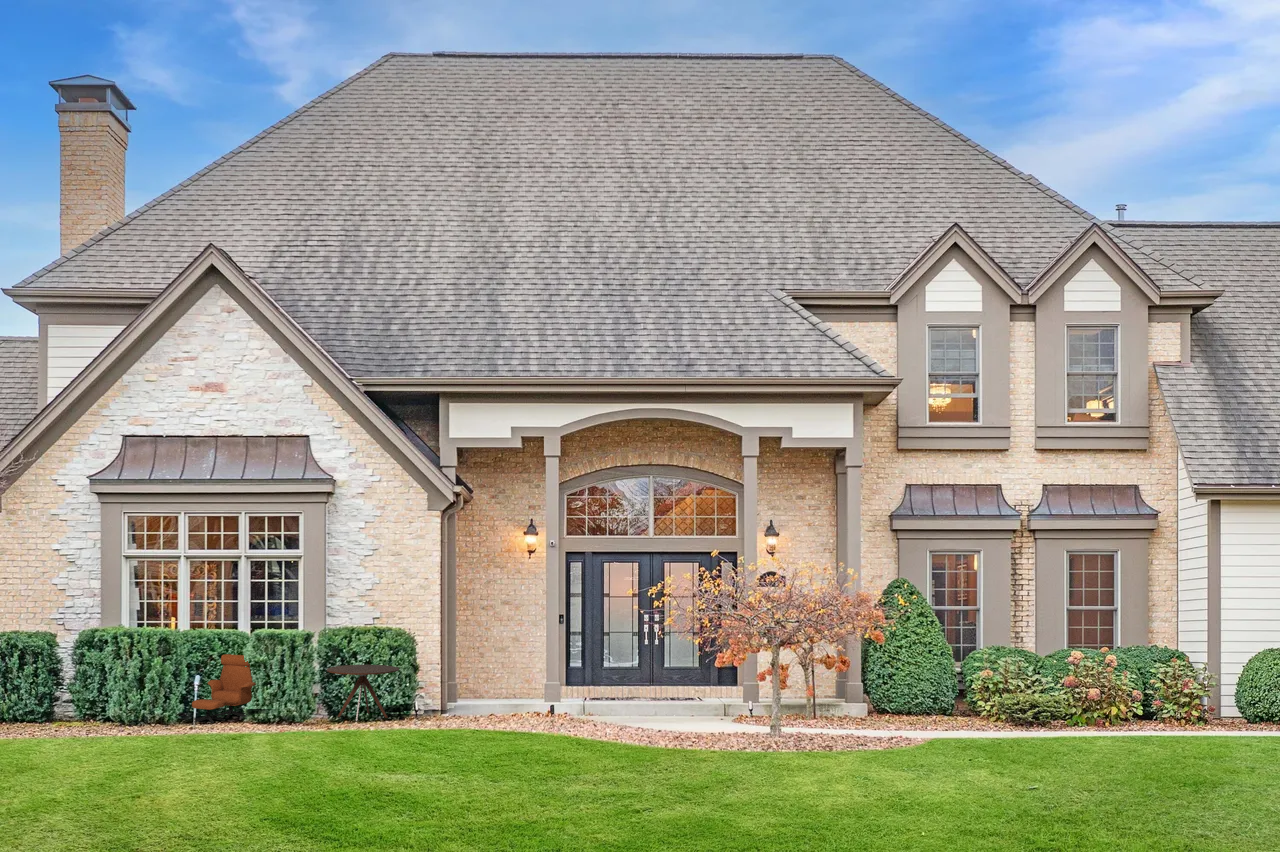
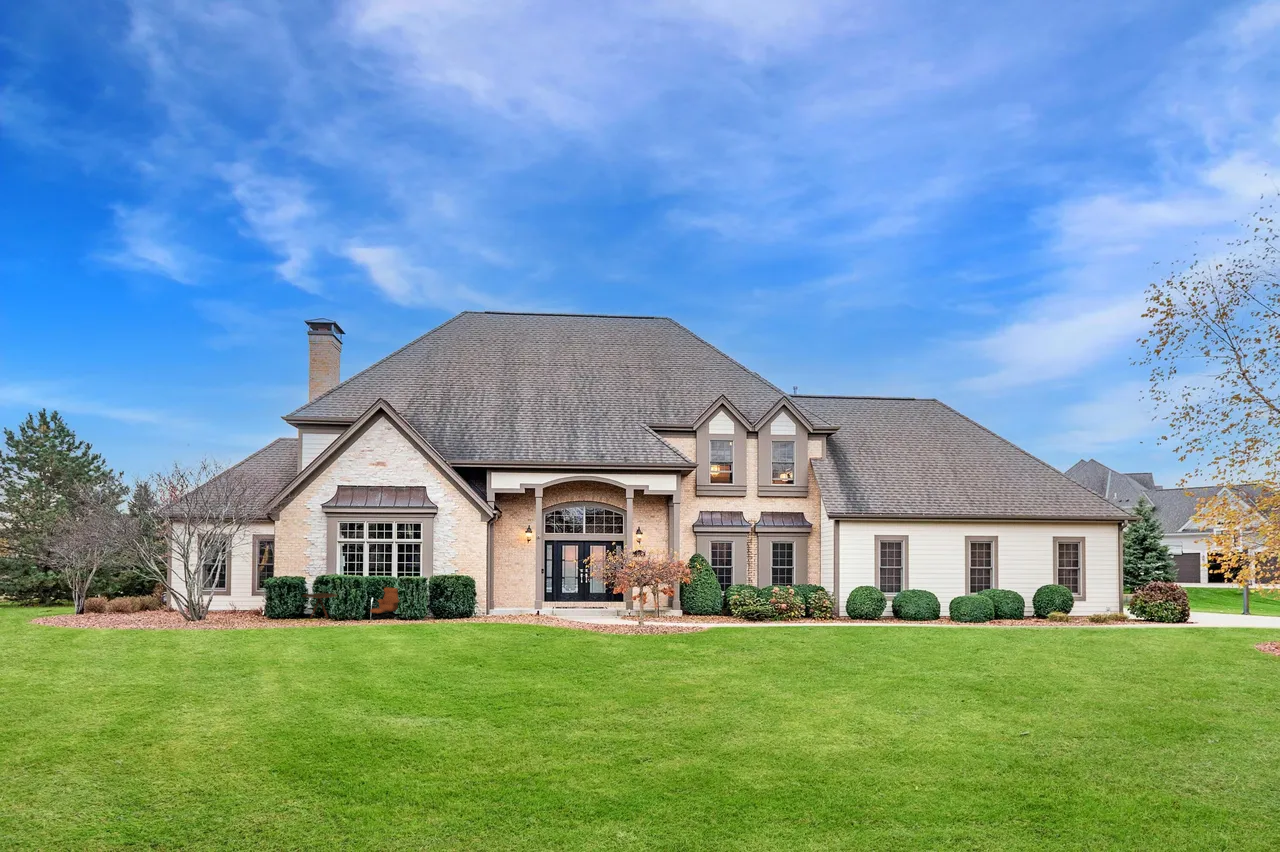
round table: present [327,665,399,721] -> present [302,593,337,619]

